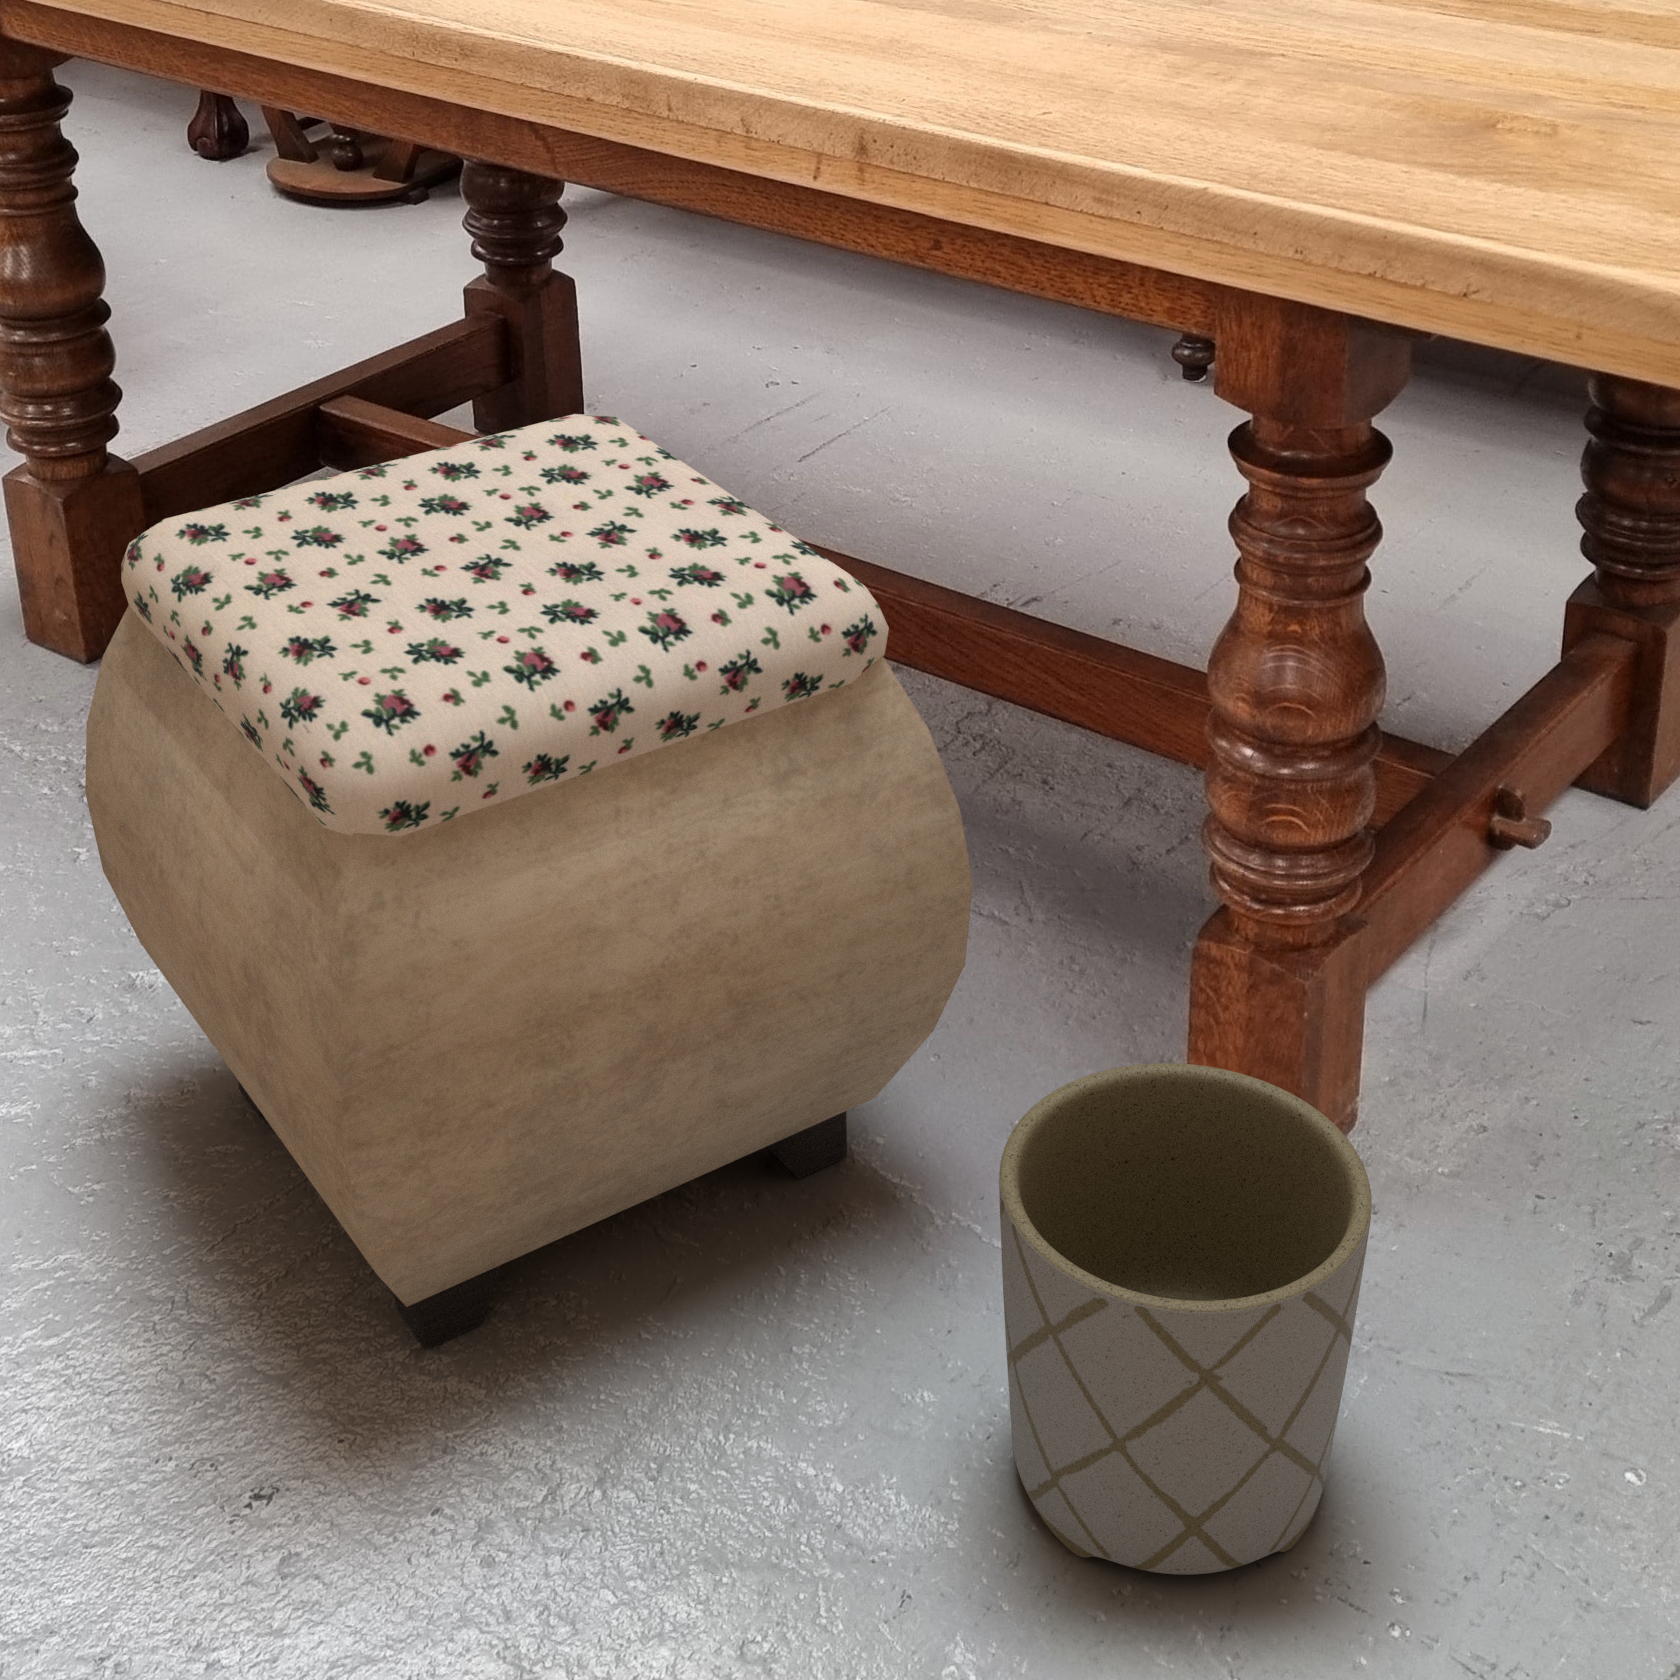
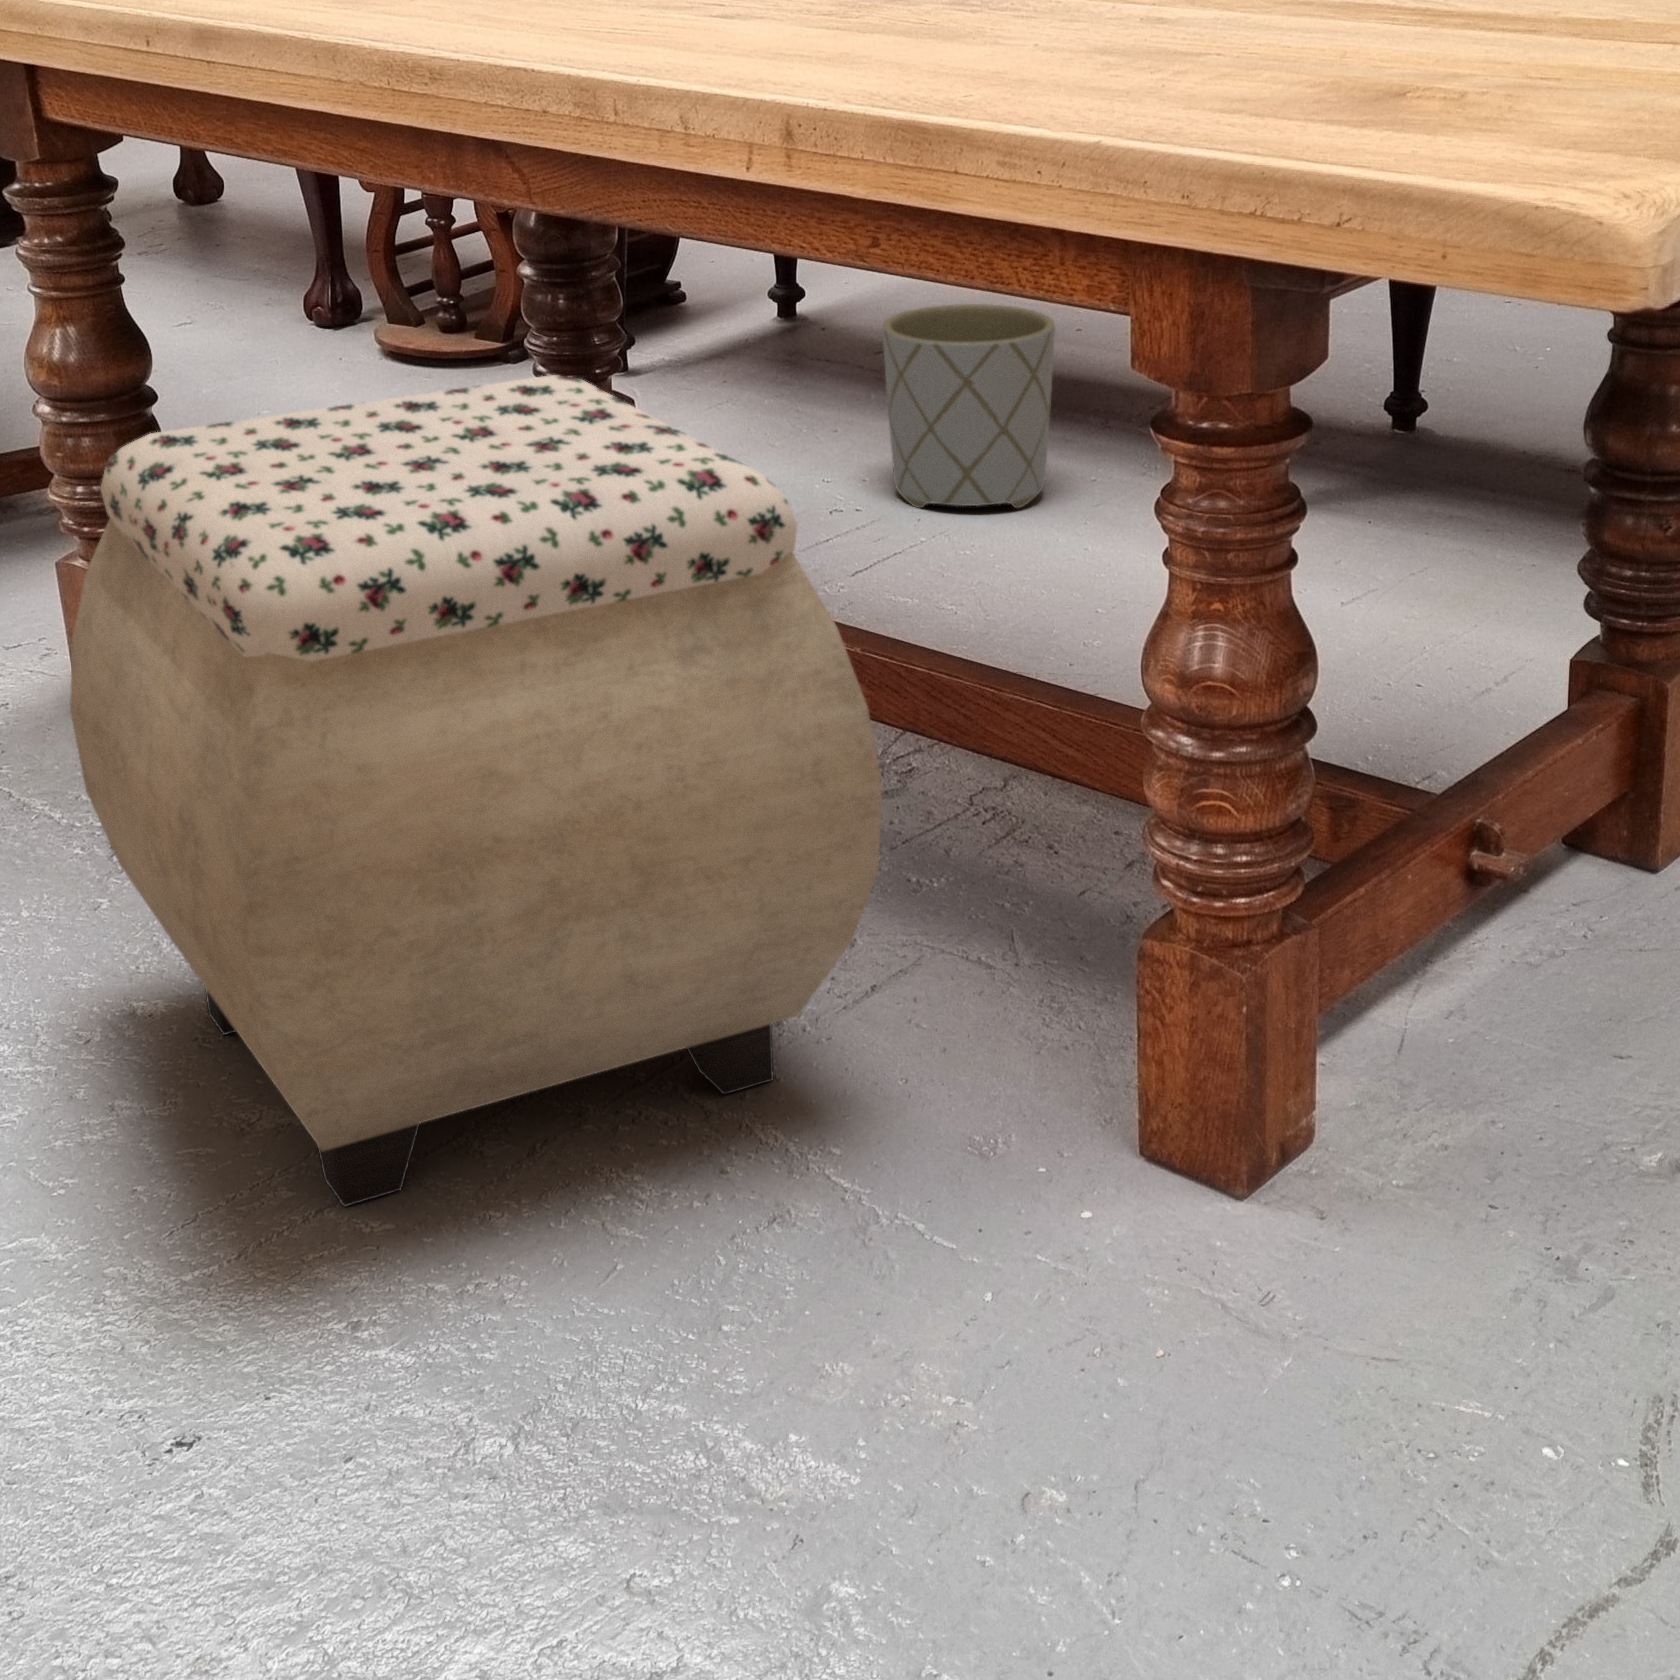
planter: present [999,1063,1372,1575] -> present [883,304,1055,508]

